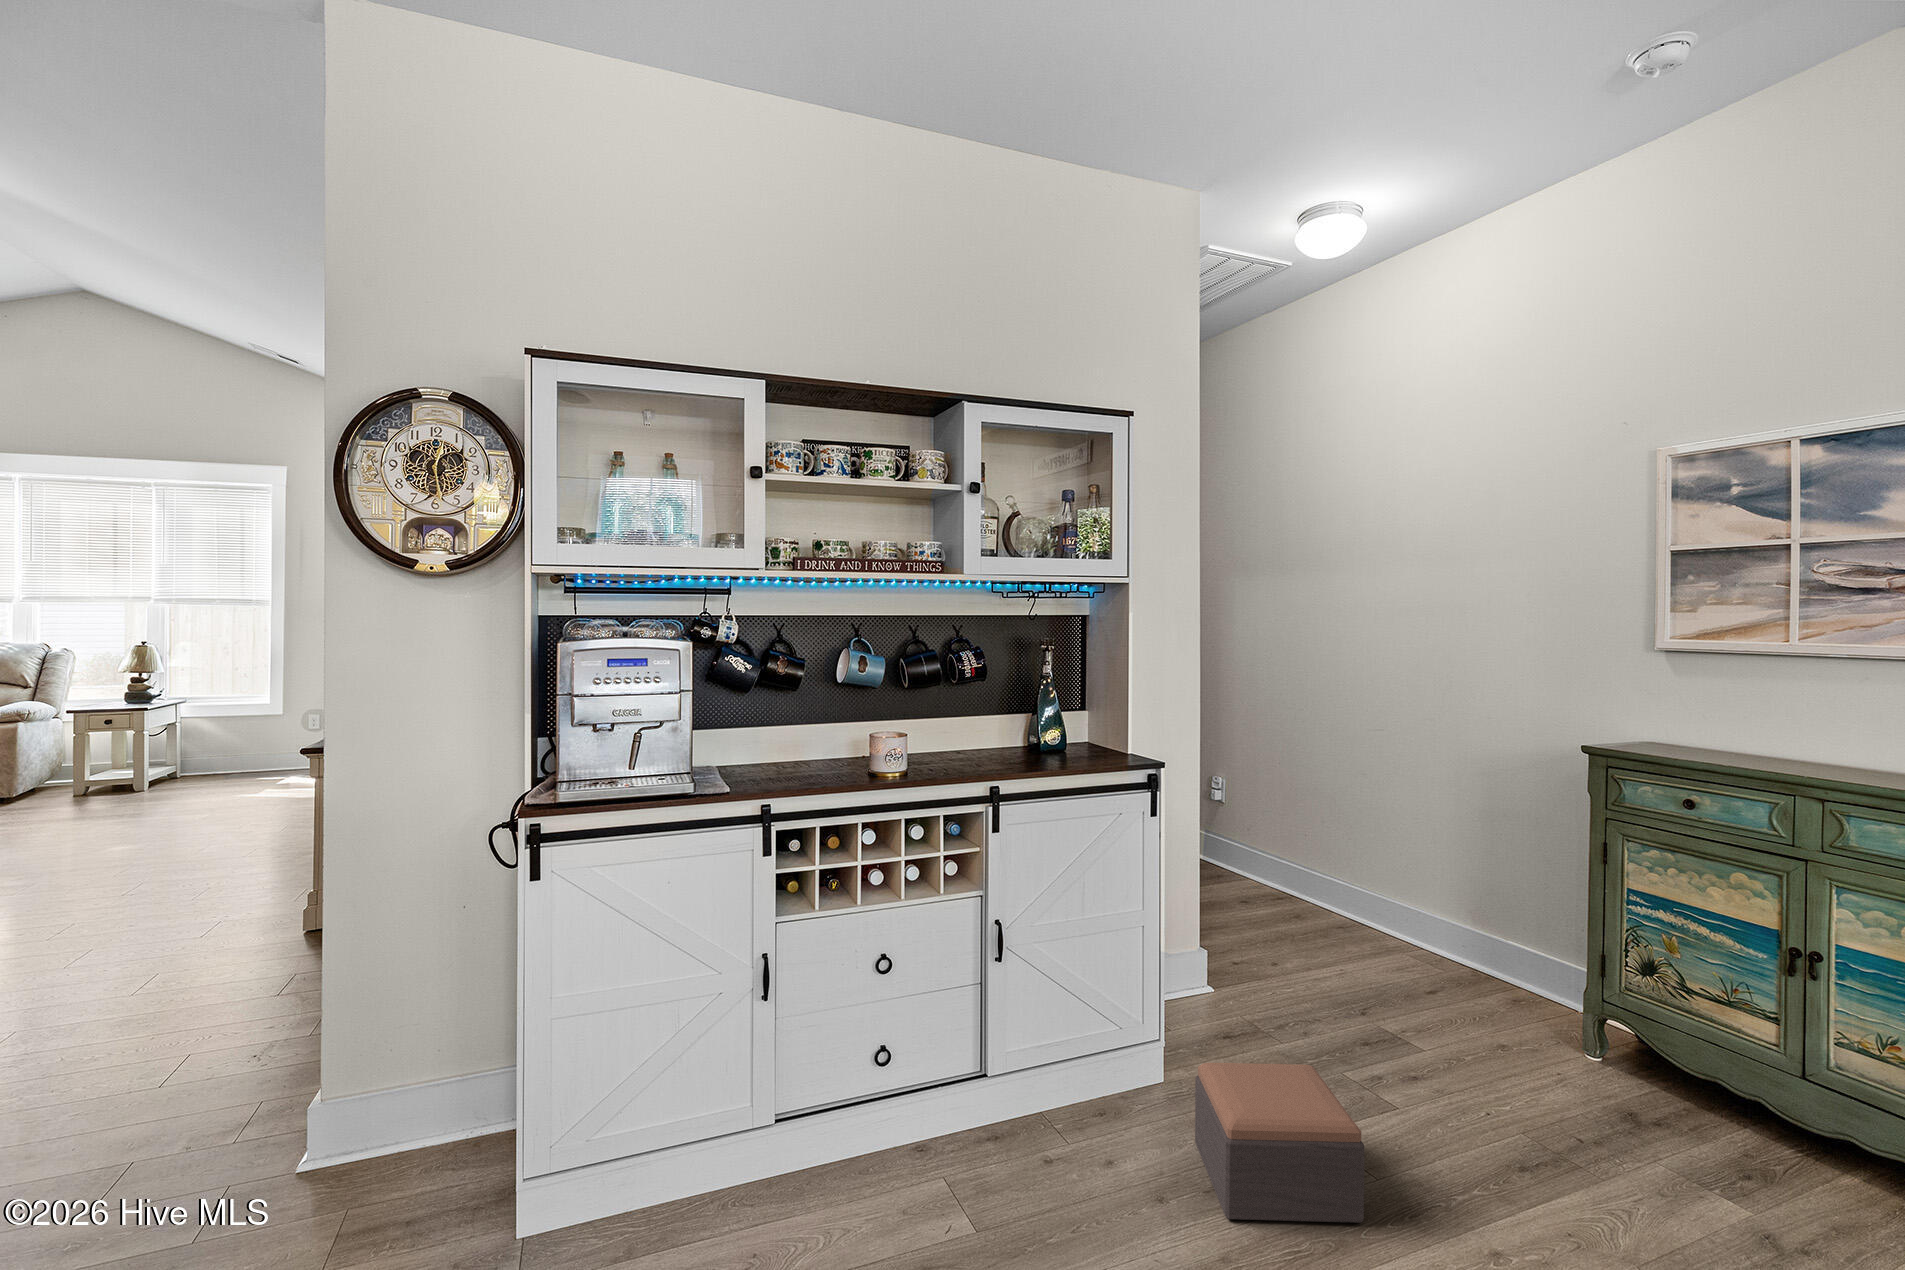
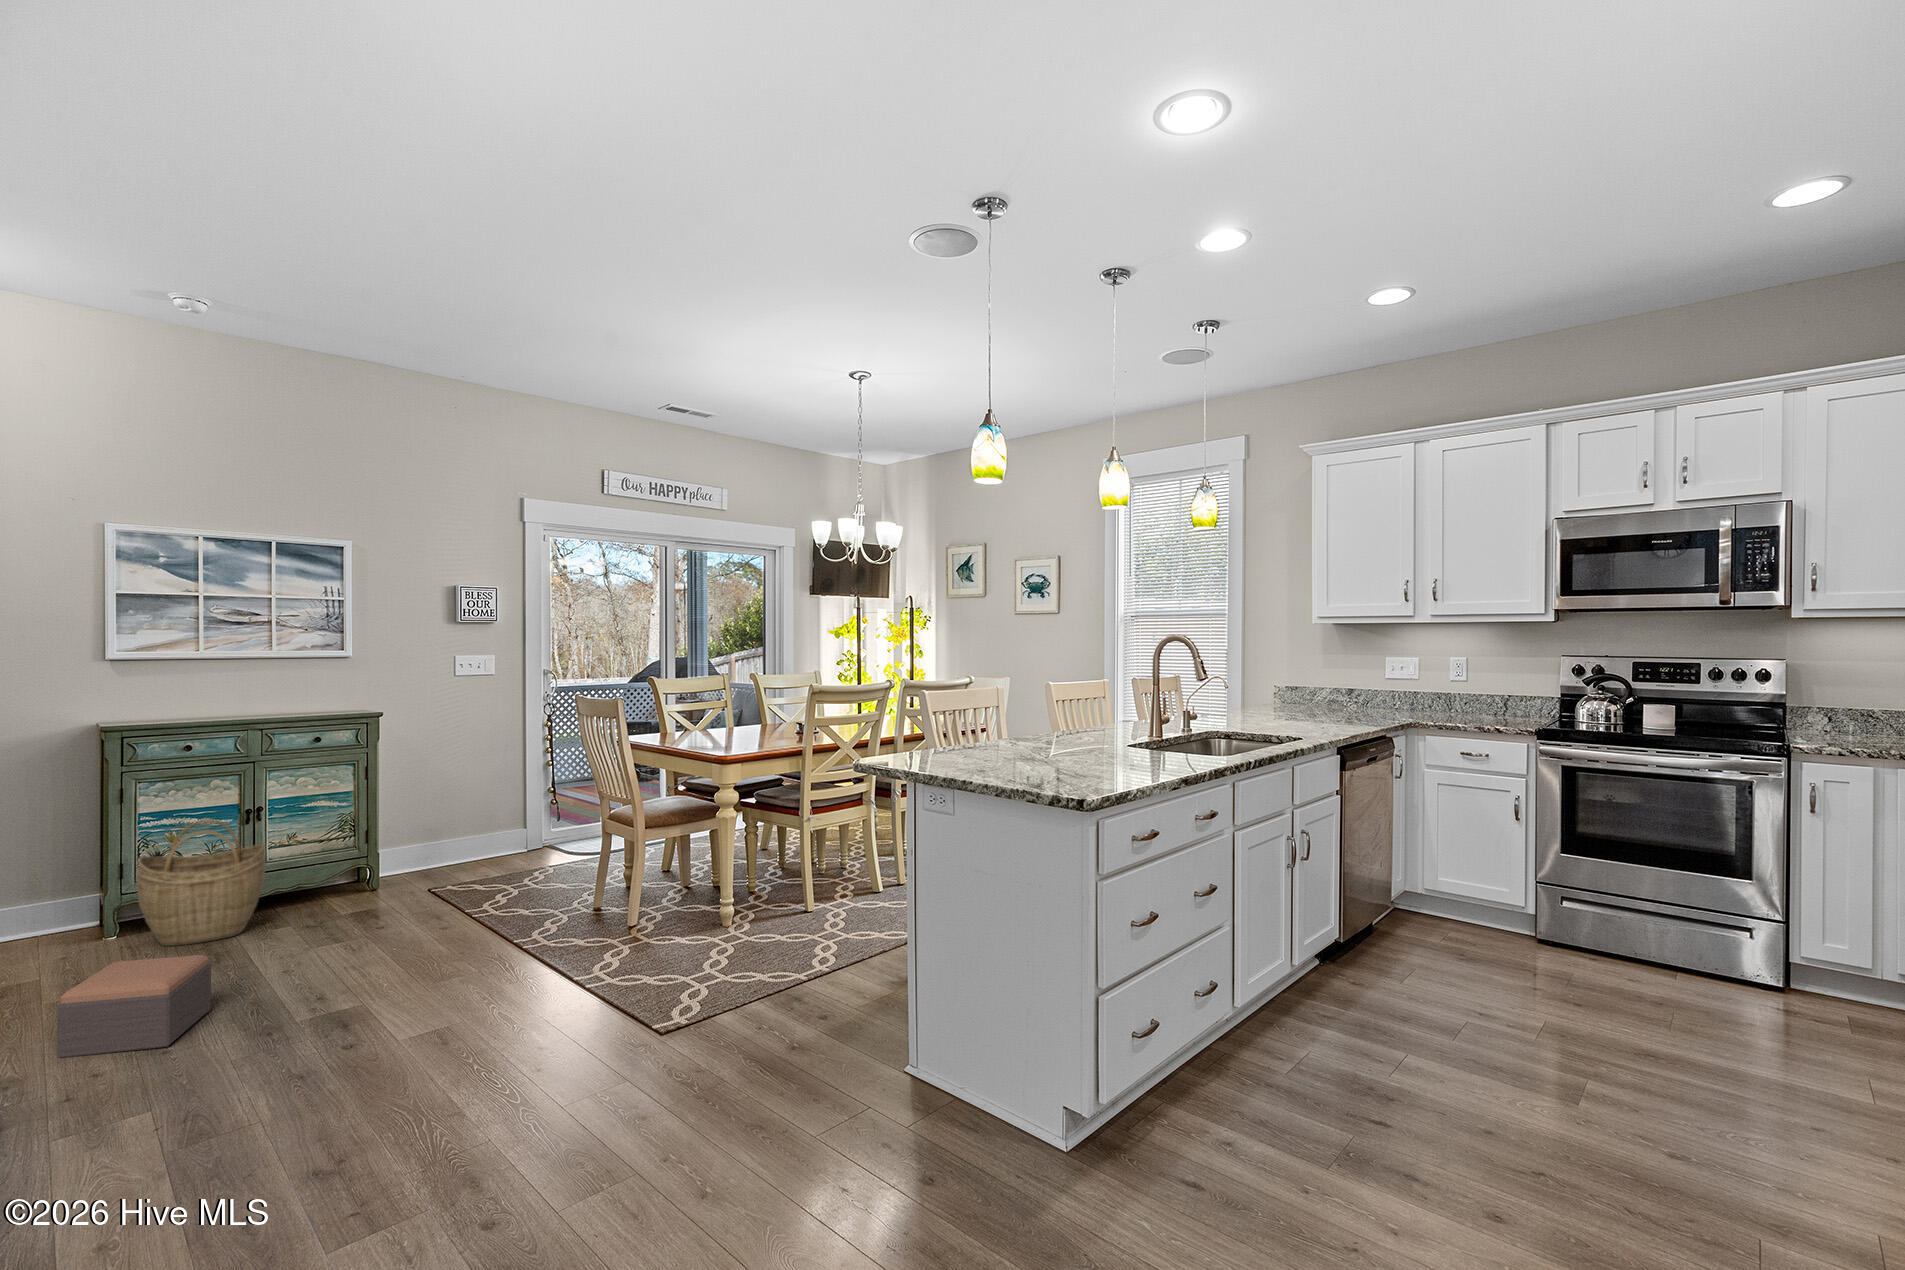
woven basket: none [1556,933,1774,1165] -> present [137,819,266,946]

